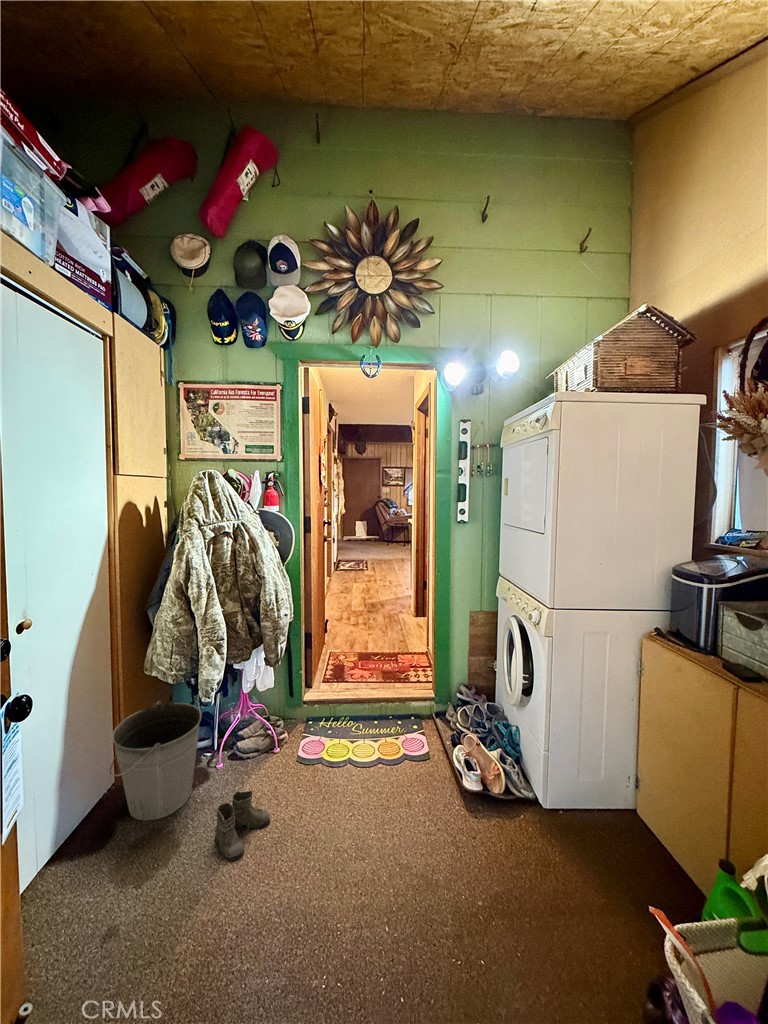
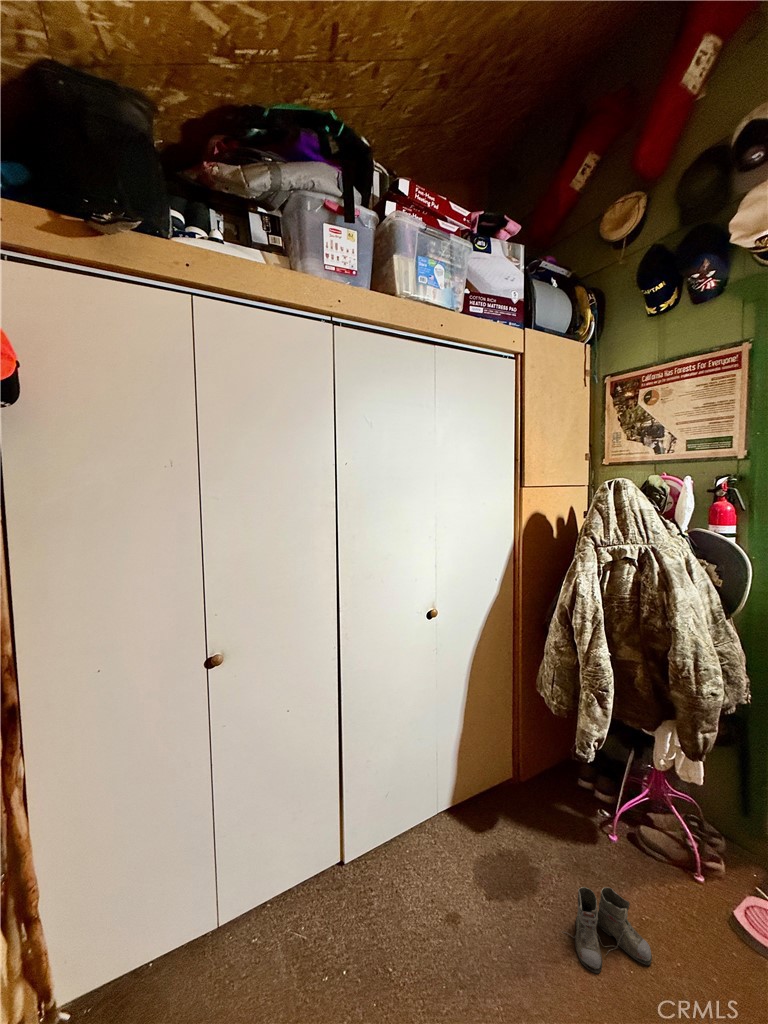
bucket: present [109,701,202,821] -> none [499,724,590,851]

